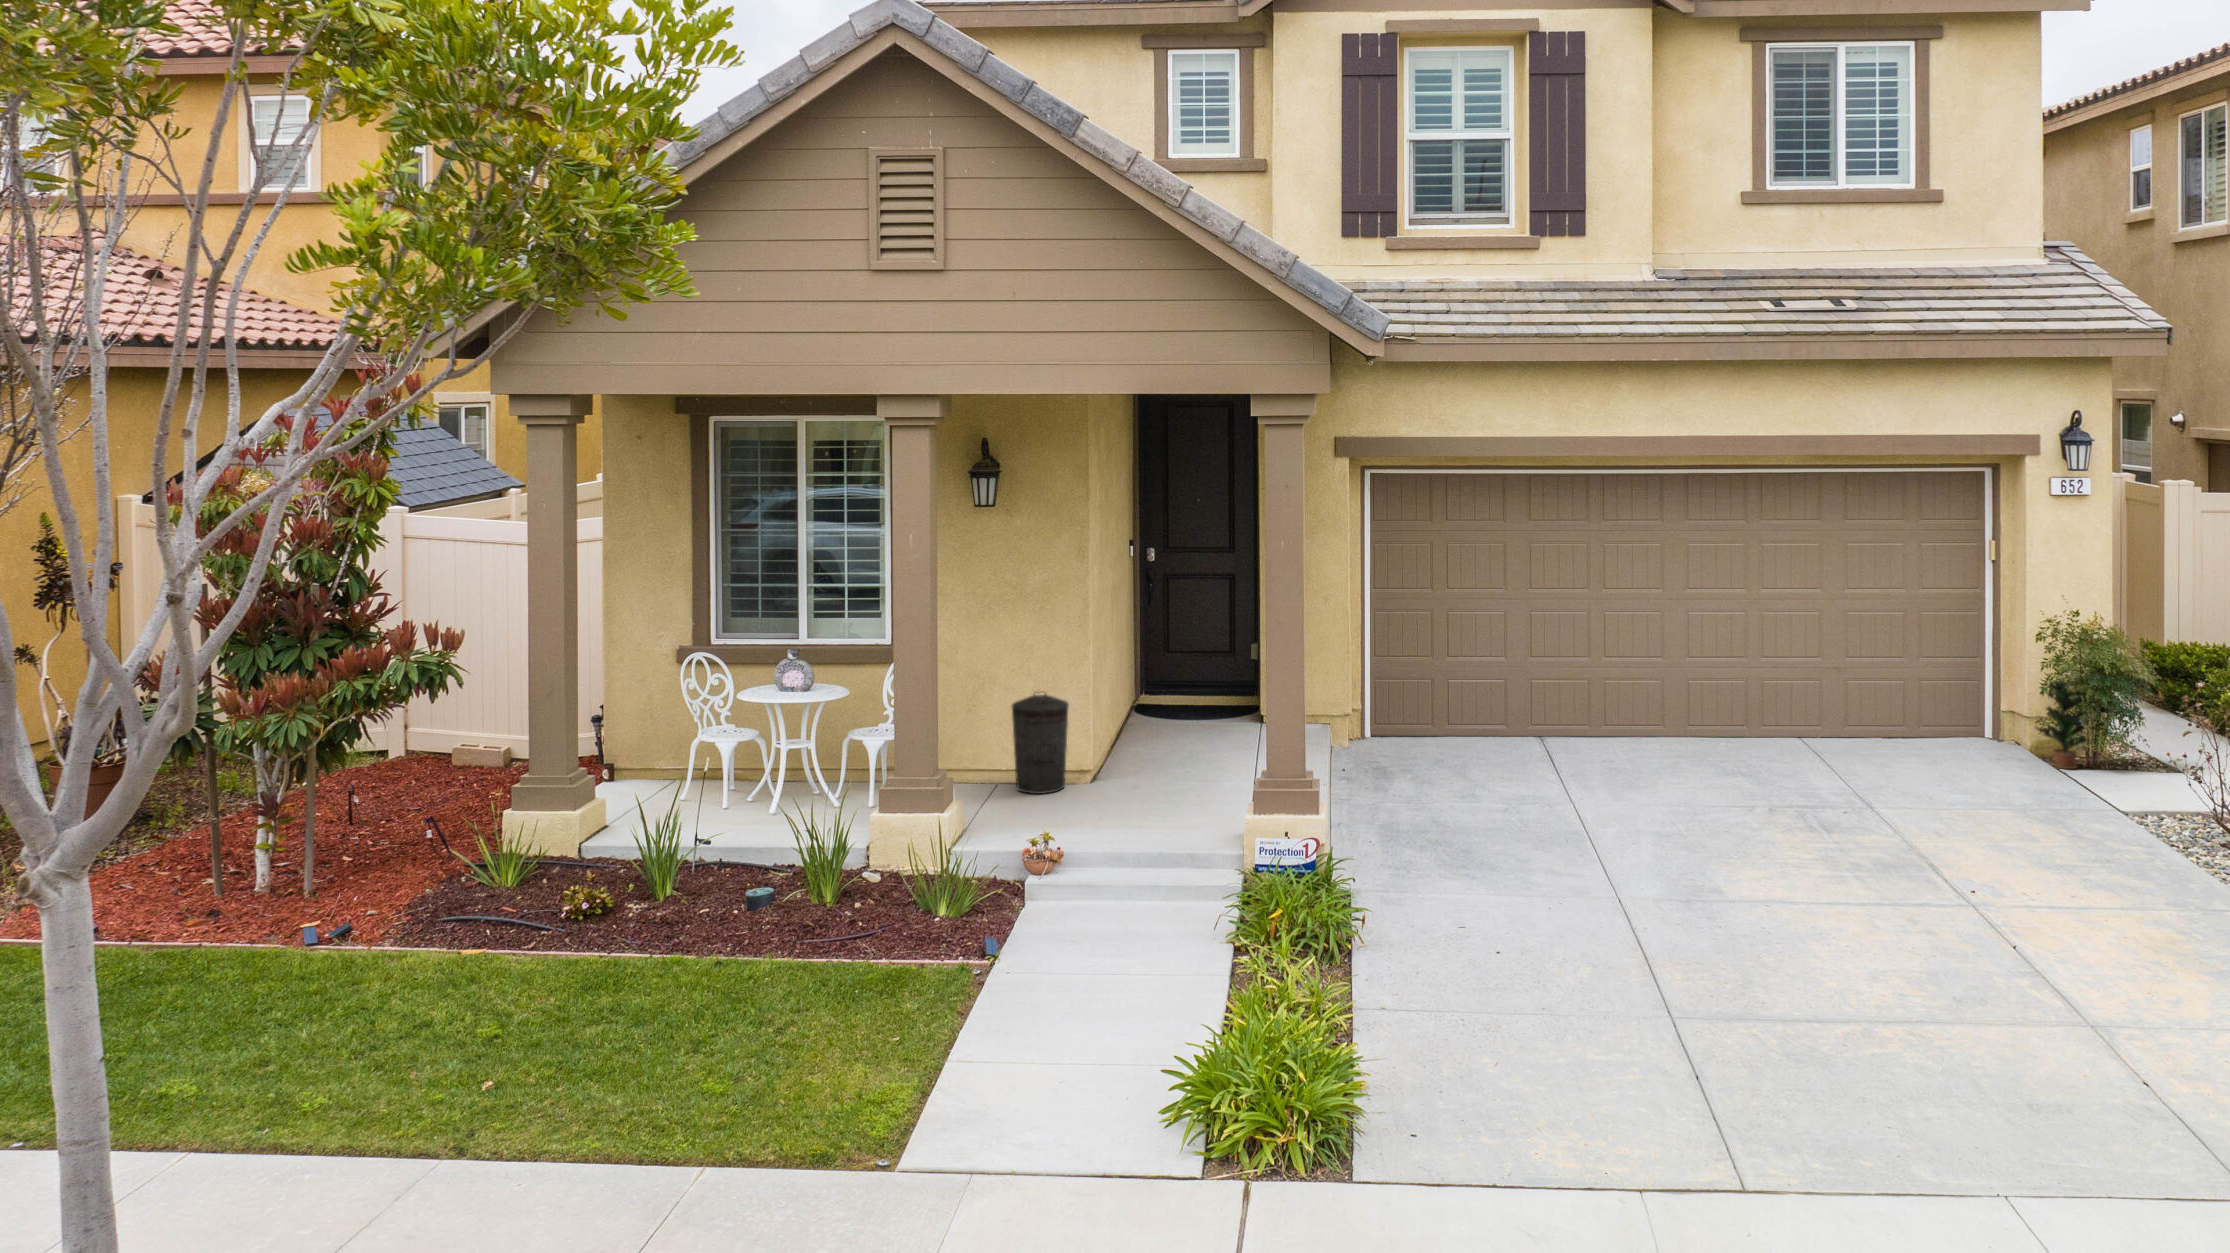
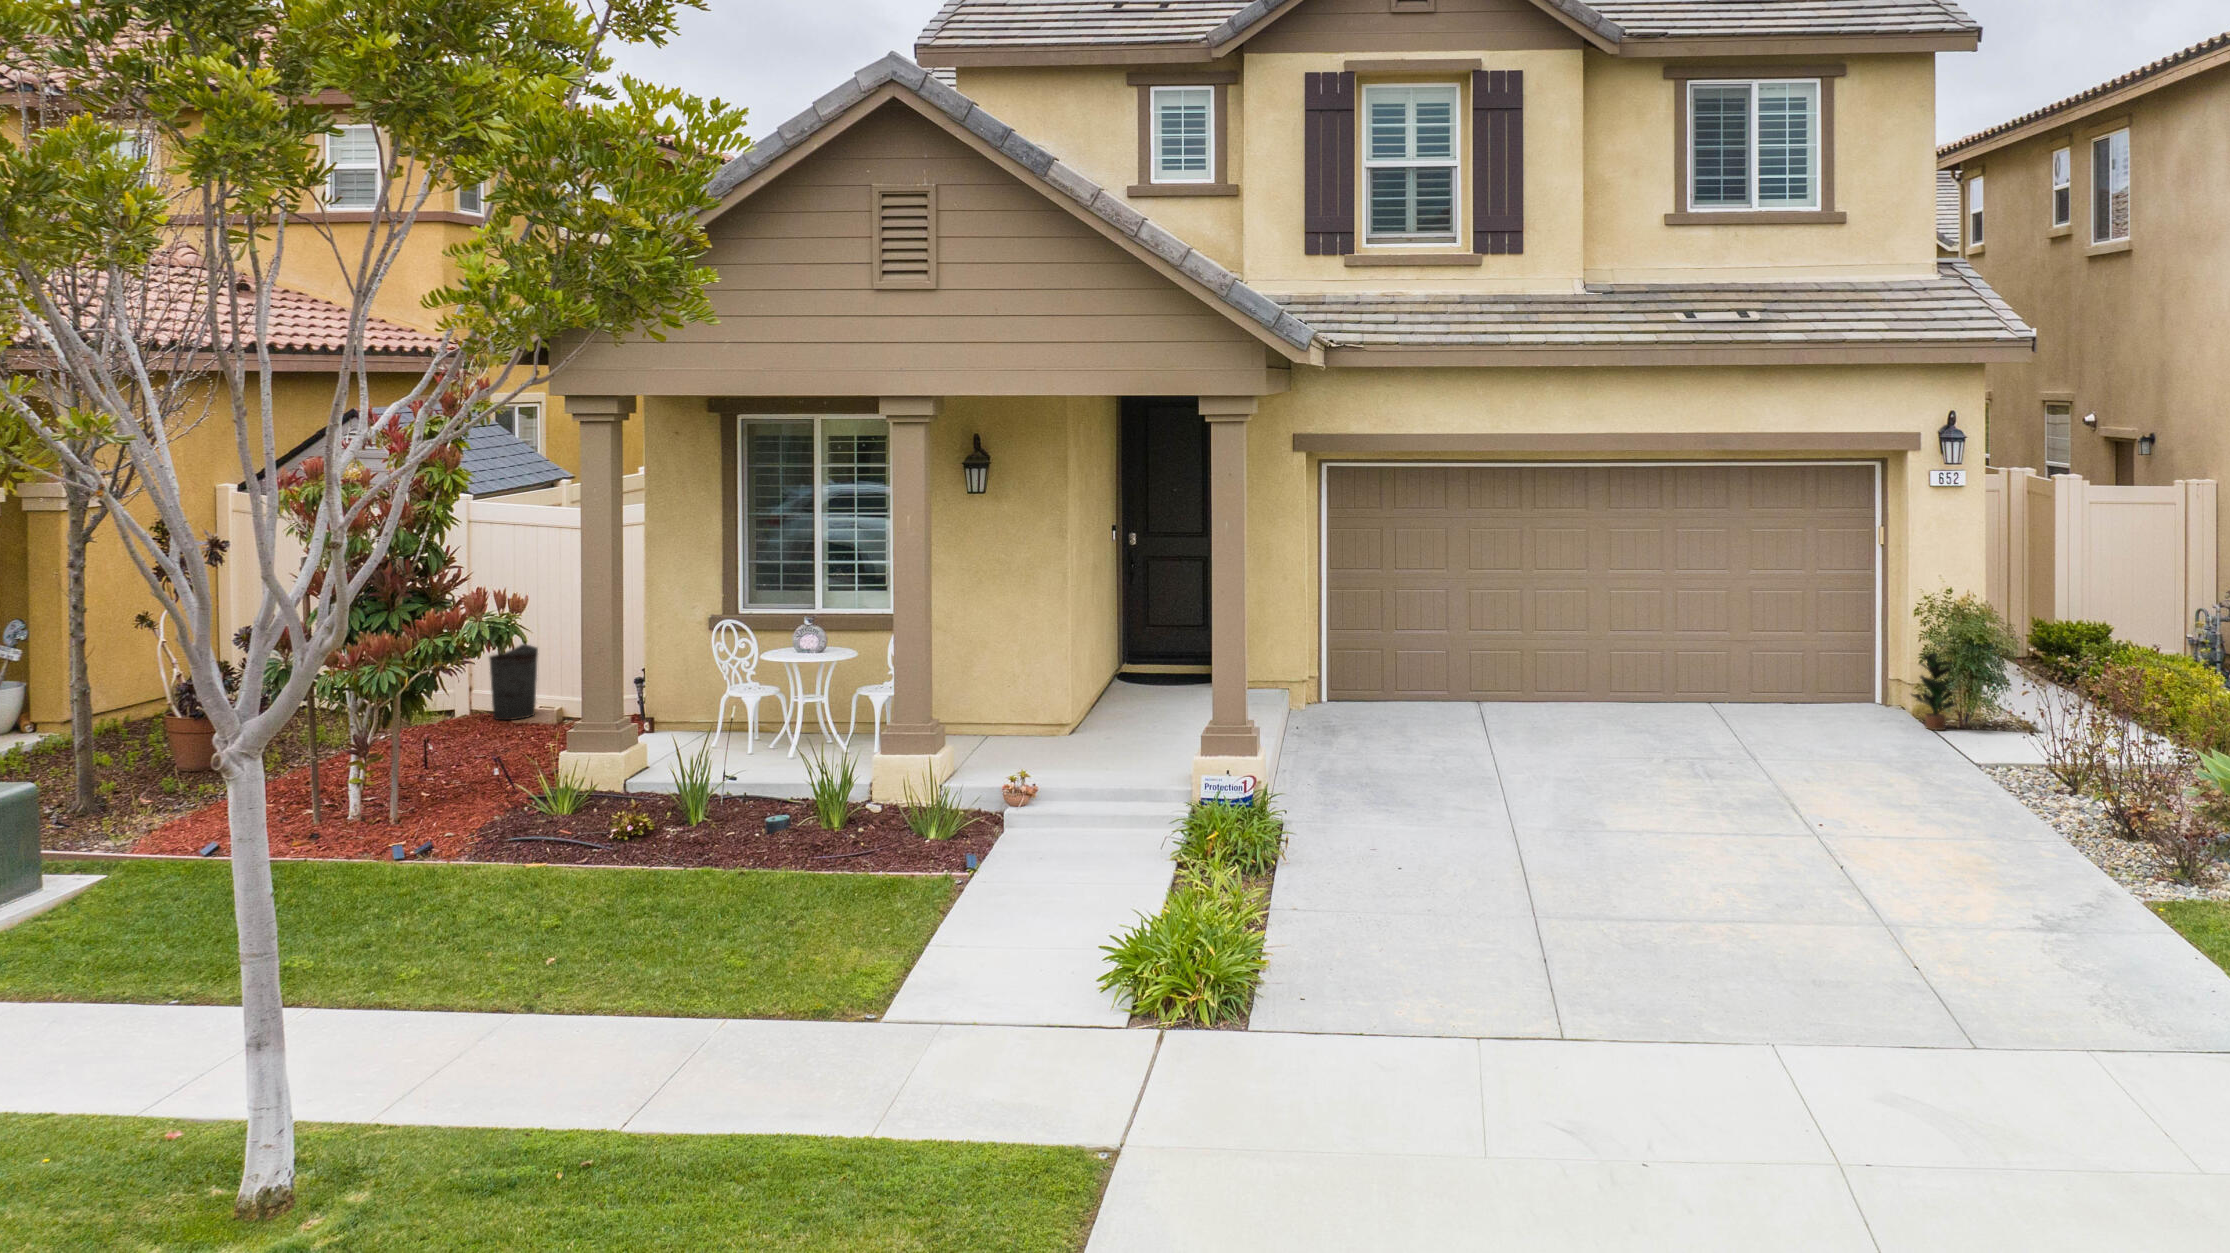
trash can: present [1012,692,1069,794] -> present [489,644,538,720]

